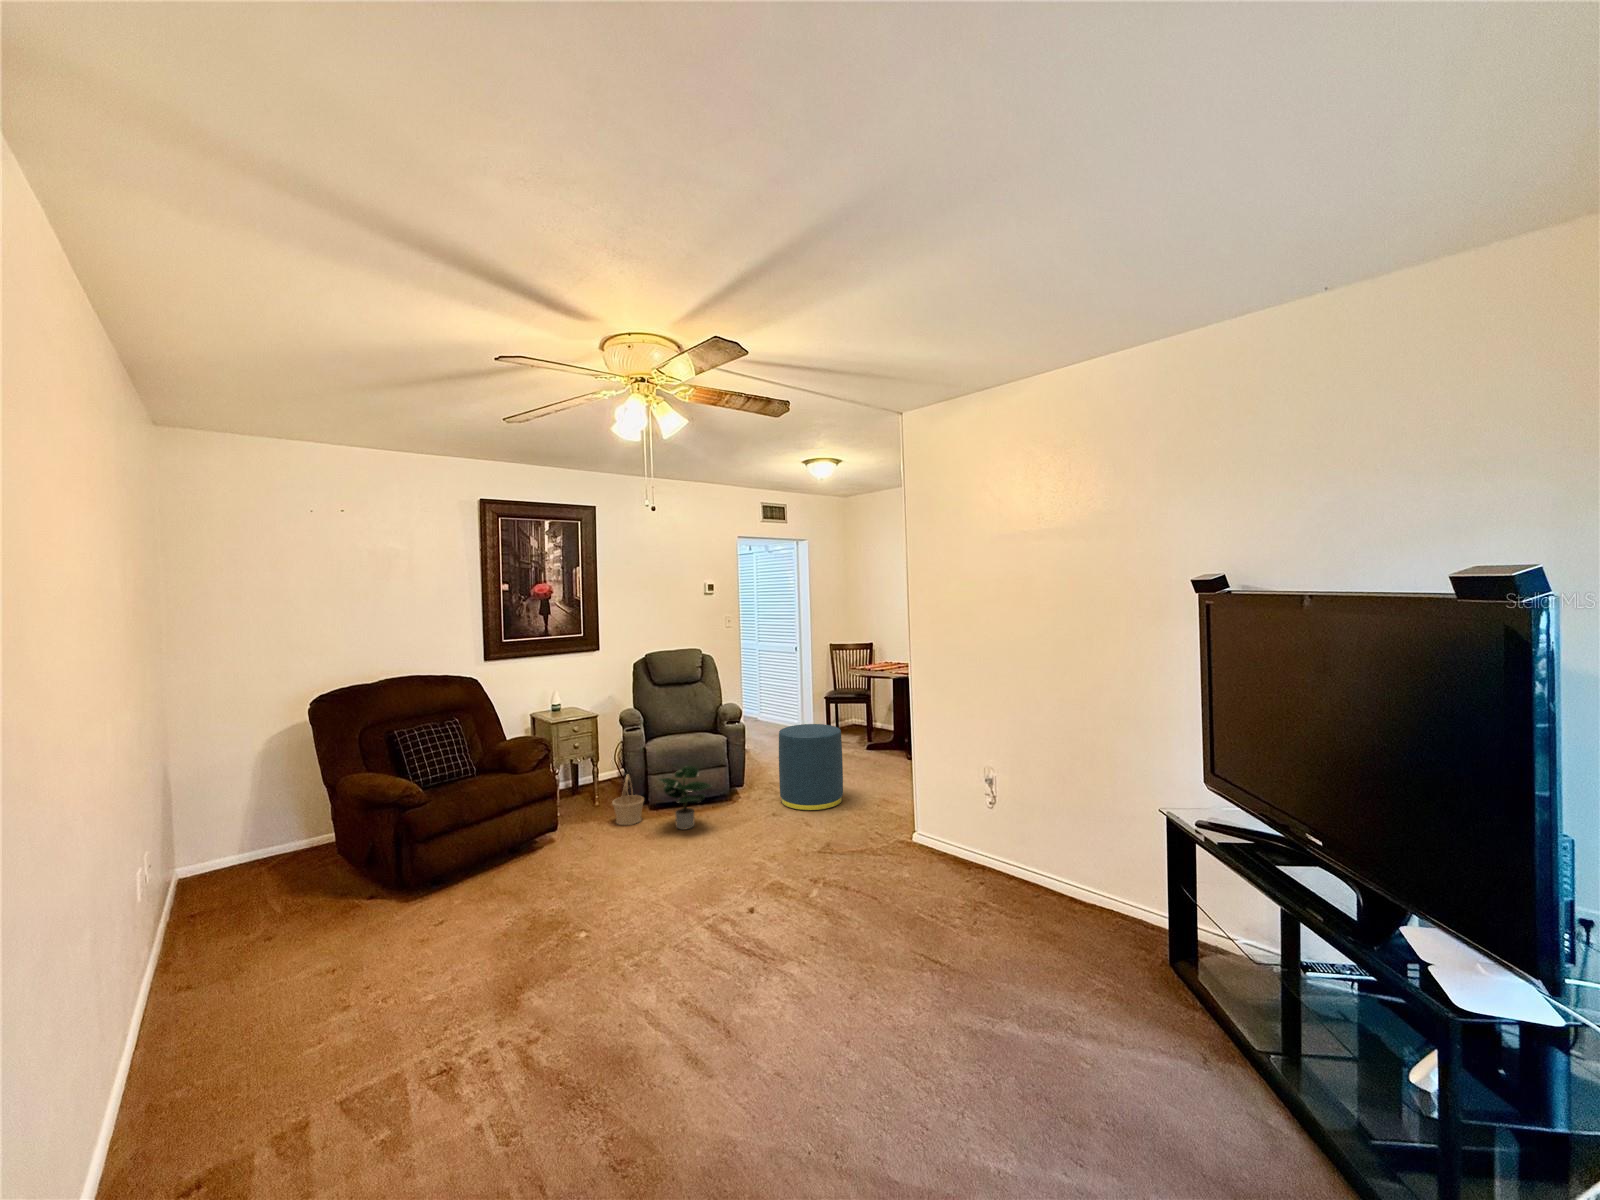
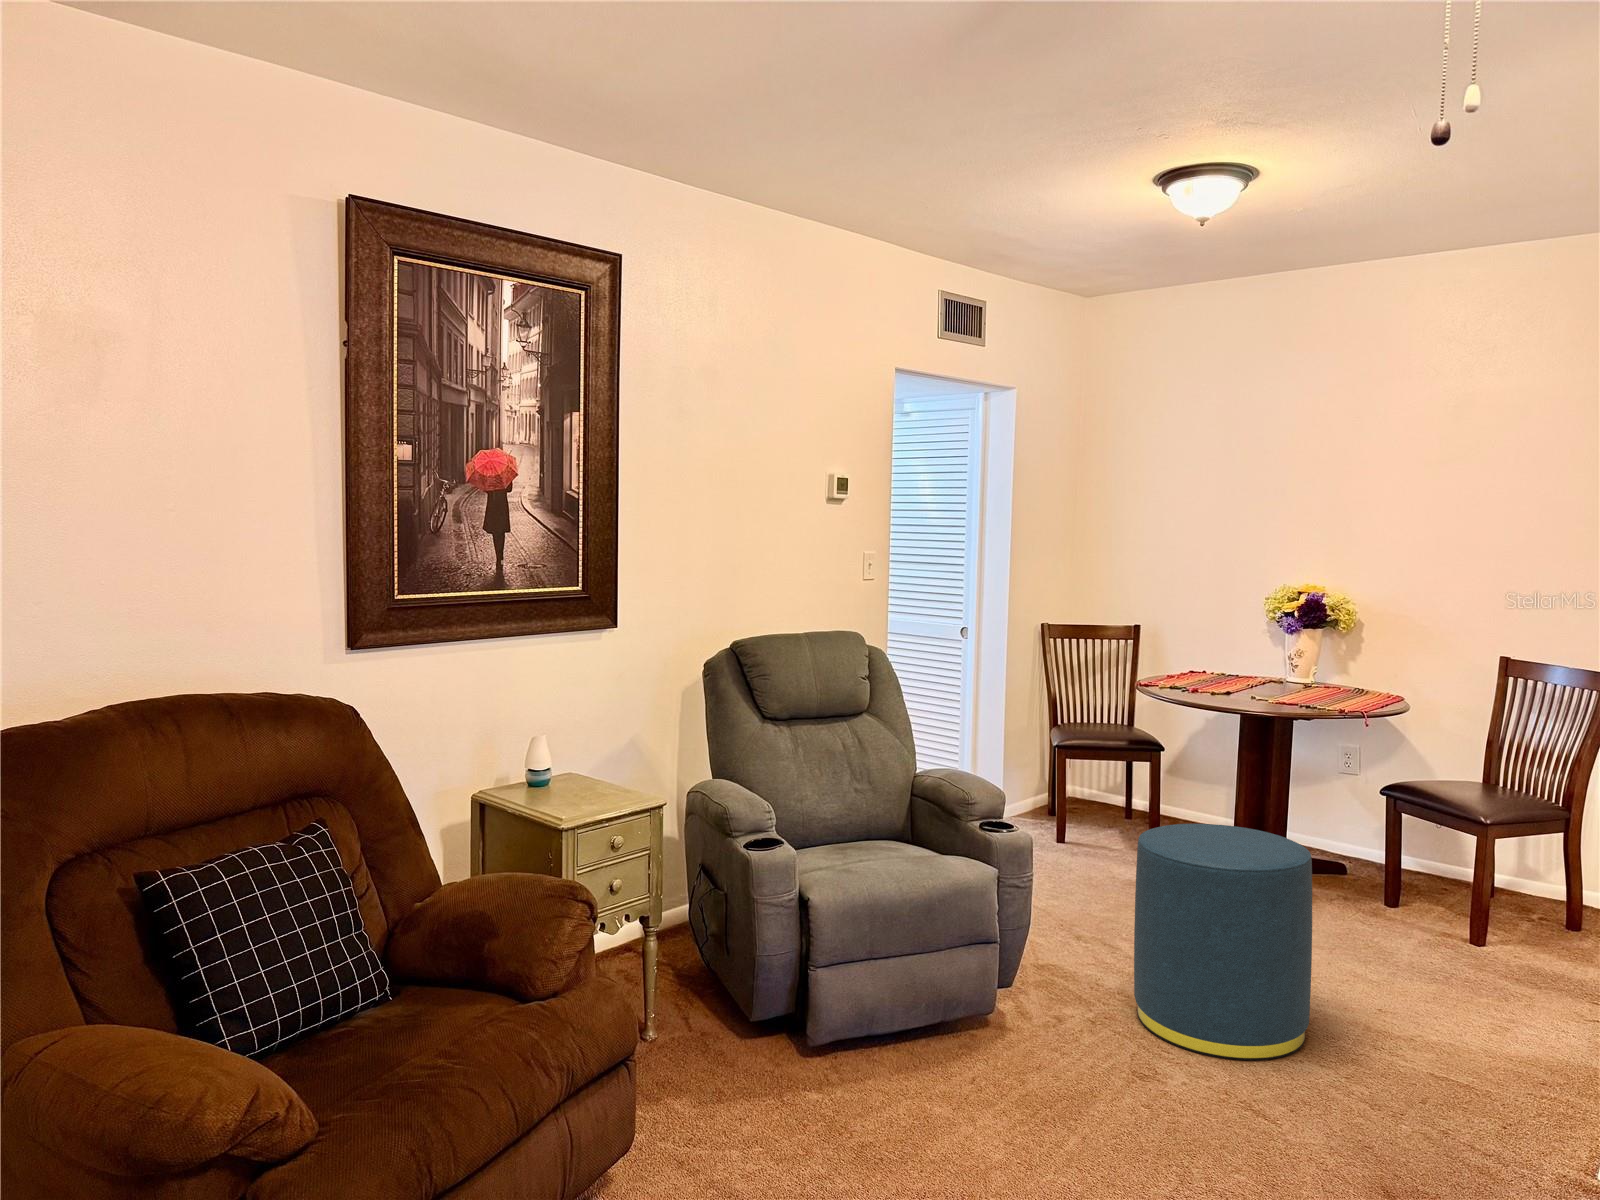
potted plant: present [659,766,711,830] -> none [901,947,1057,1138]
basket: present [612,775,644,825] -> none [744,972,831,1119]

